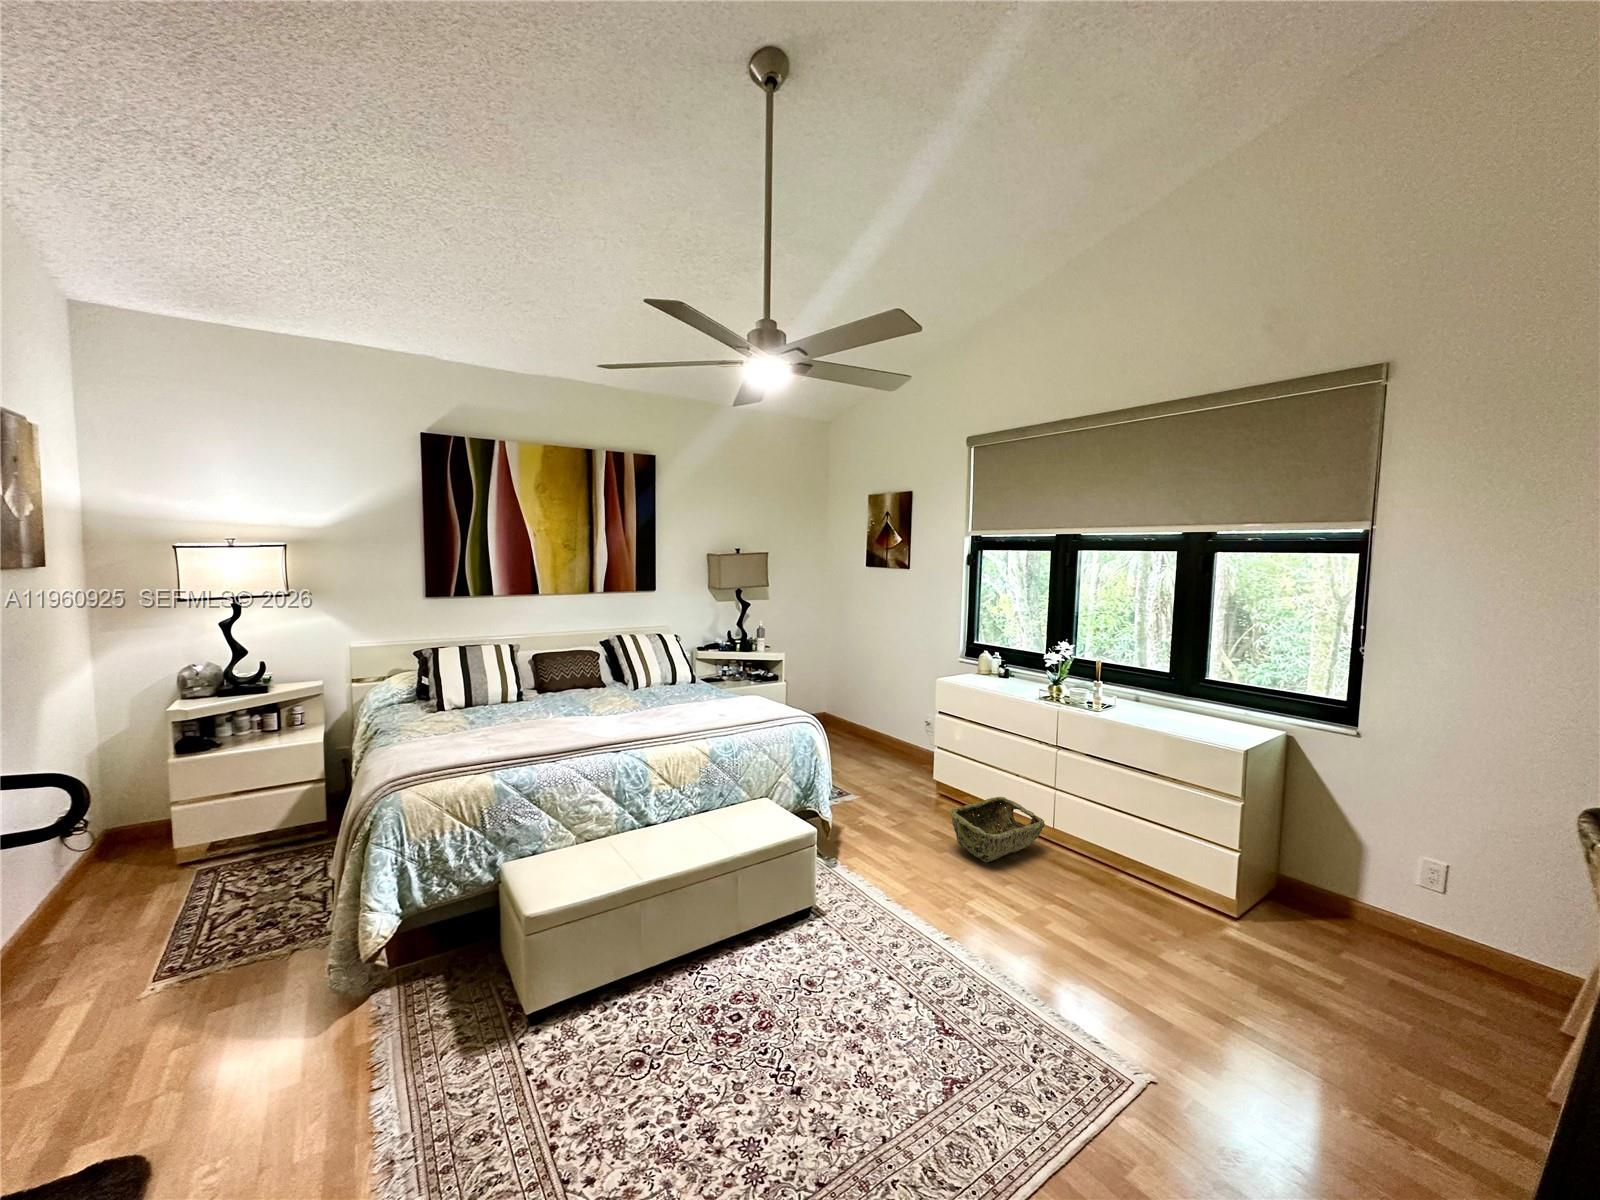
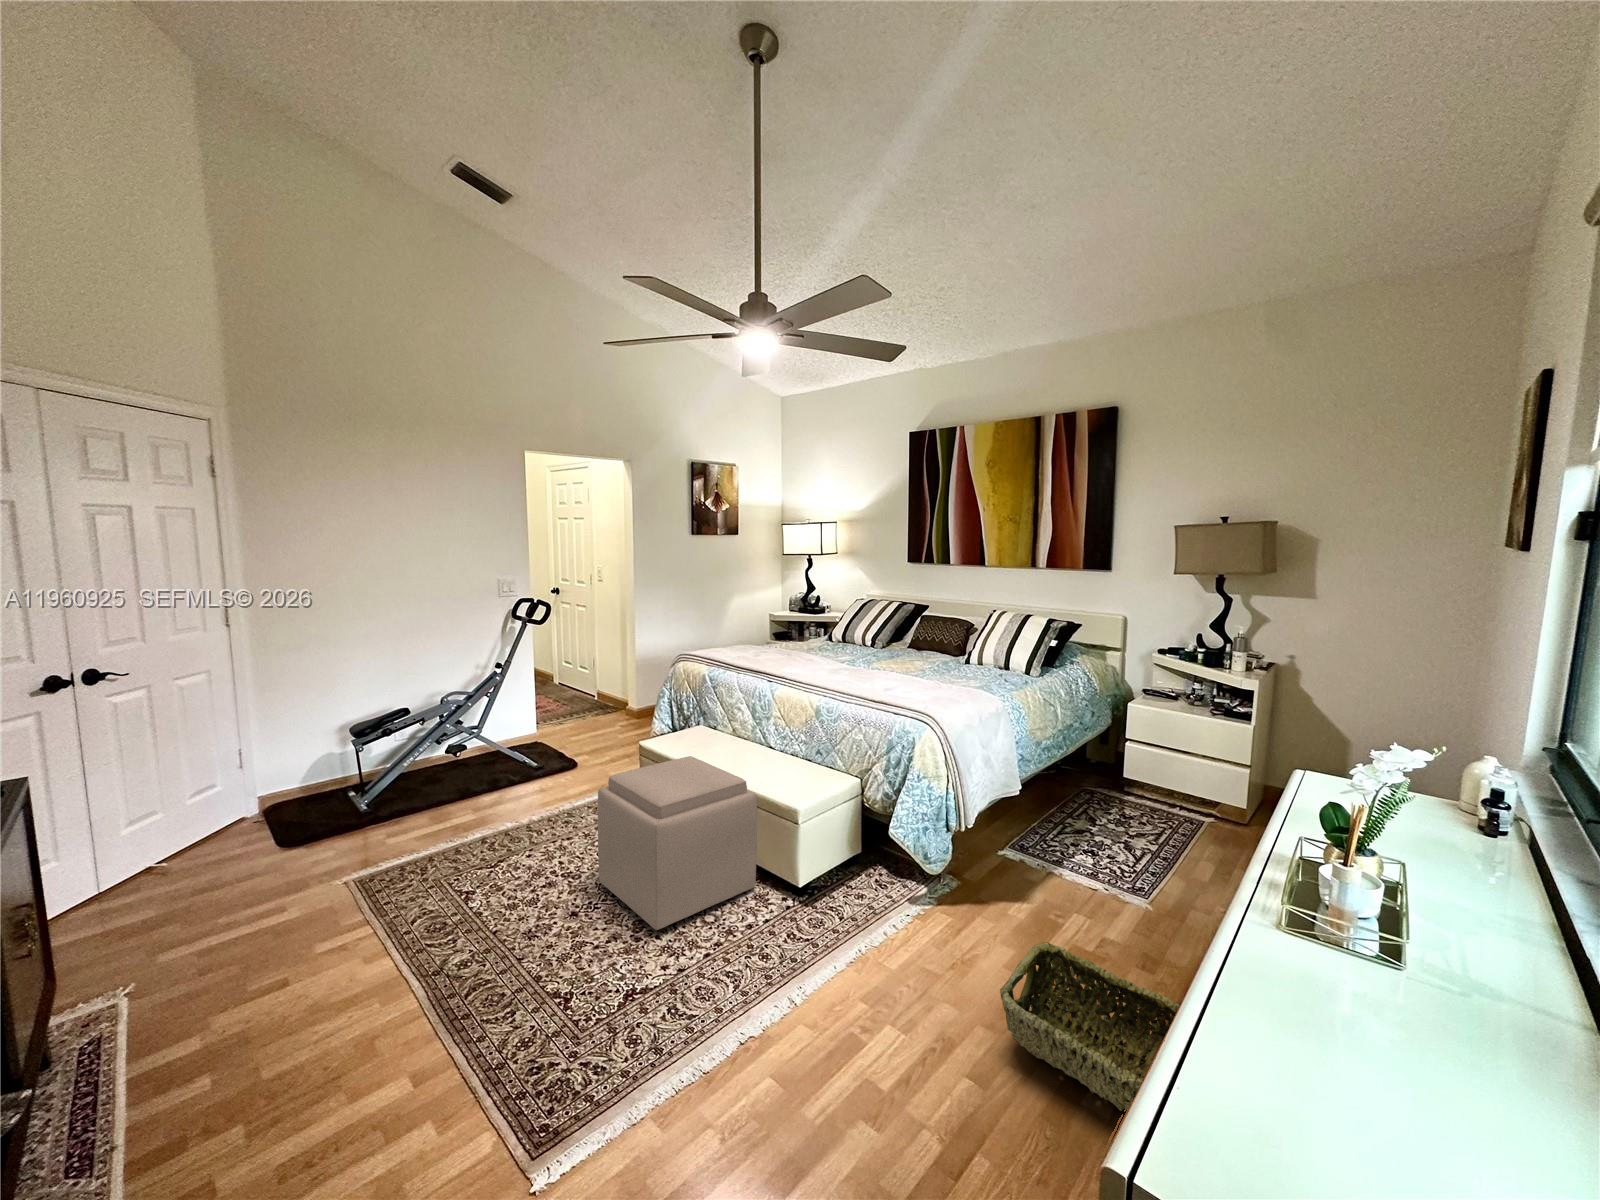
ottoman: none [675,832,858,1062] -> present [598,756,757,930]

